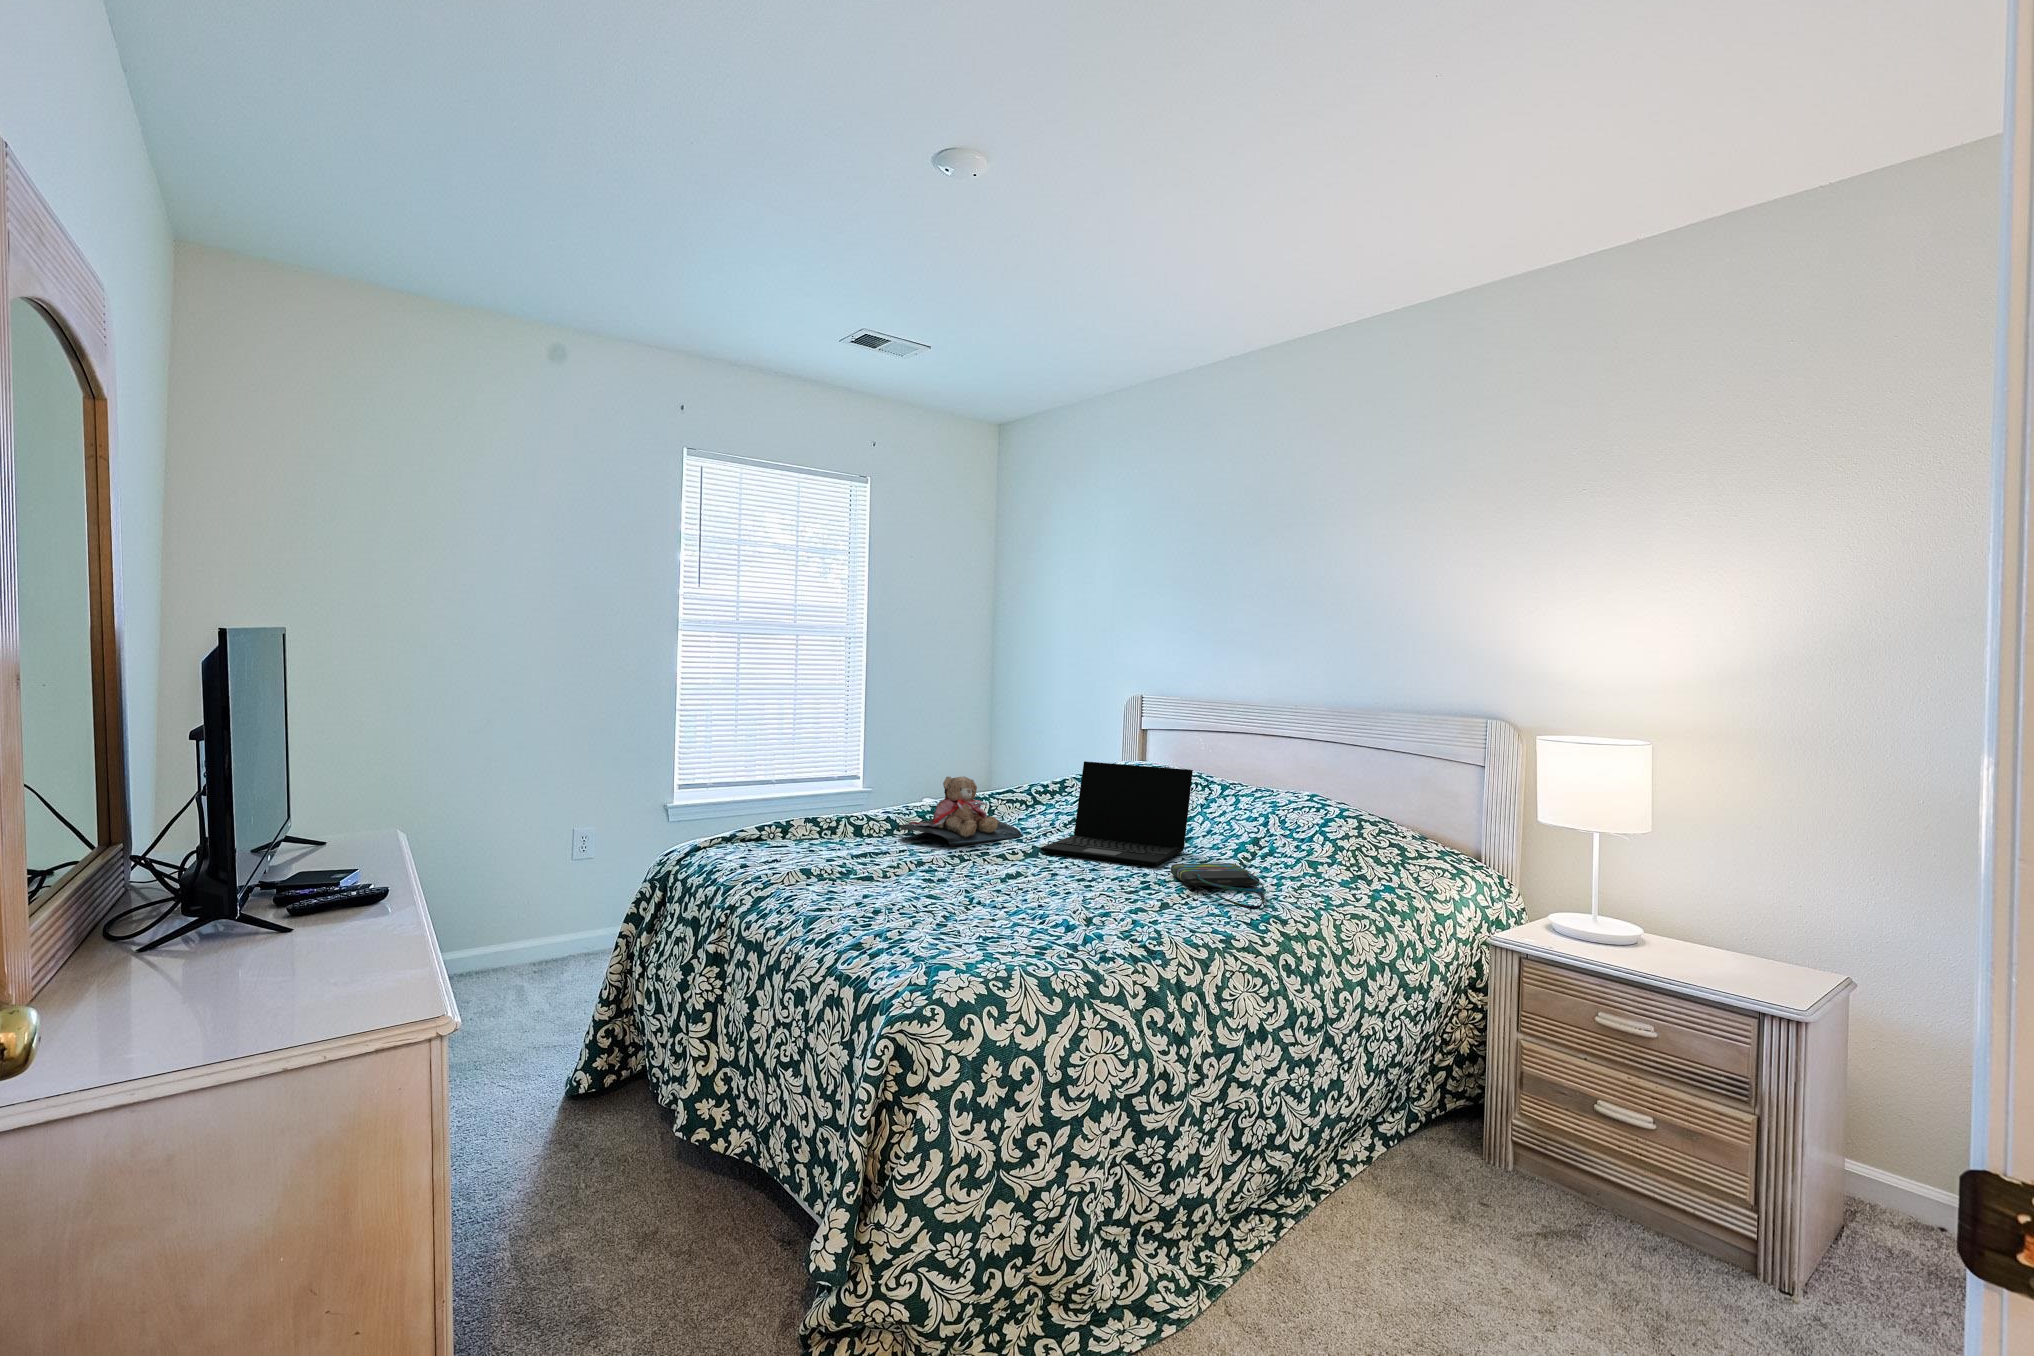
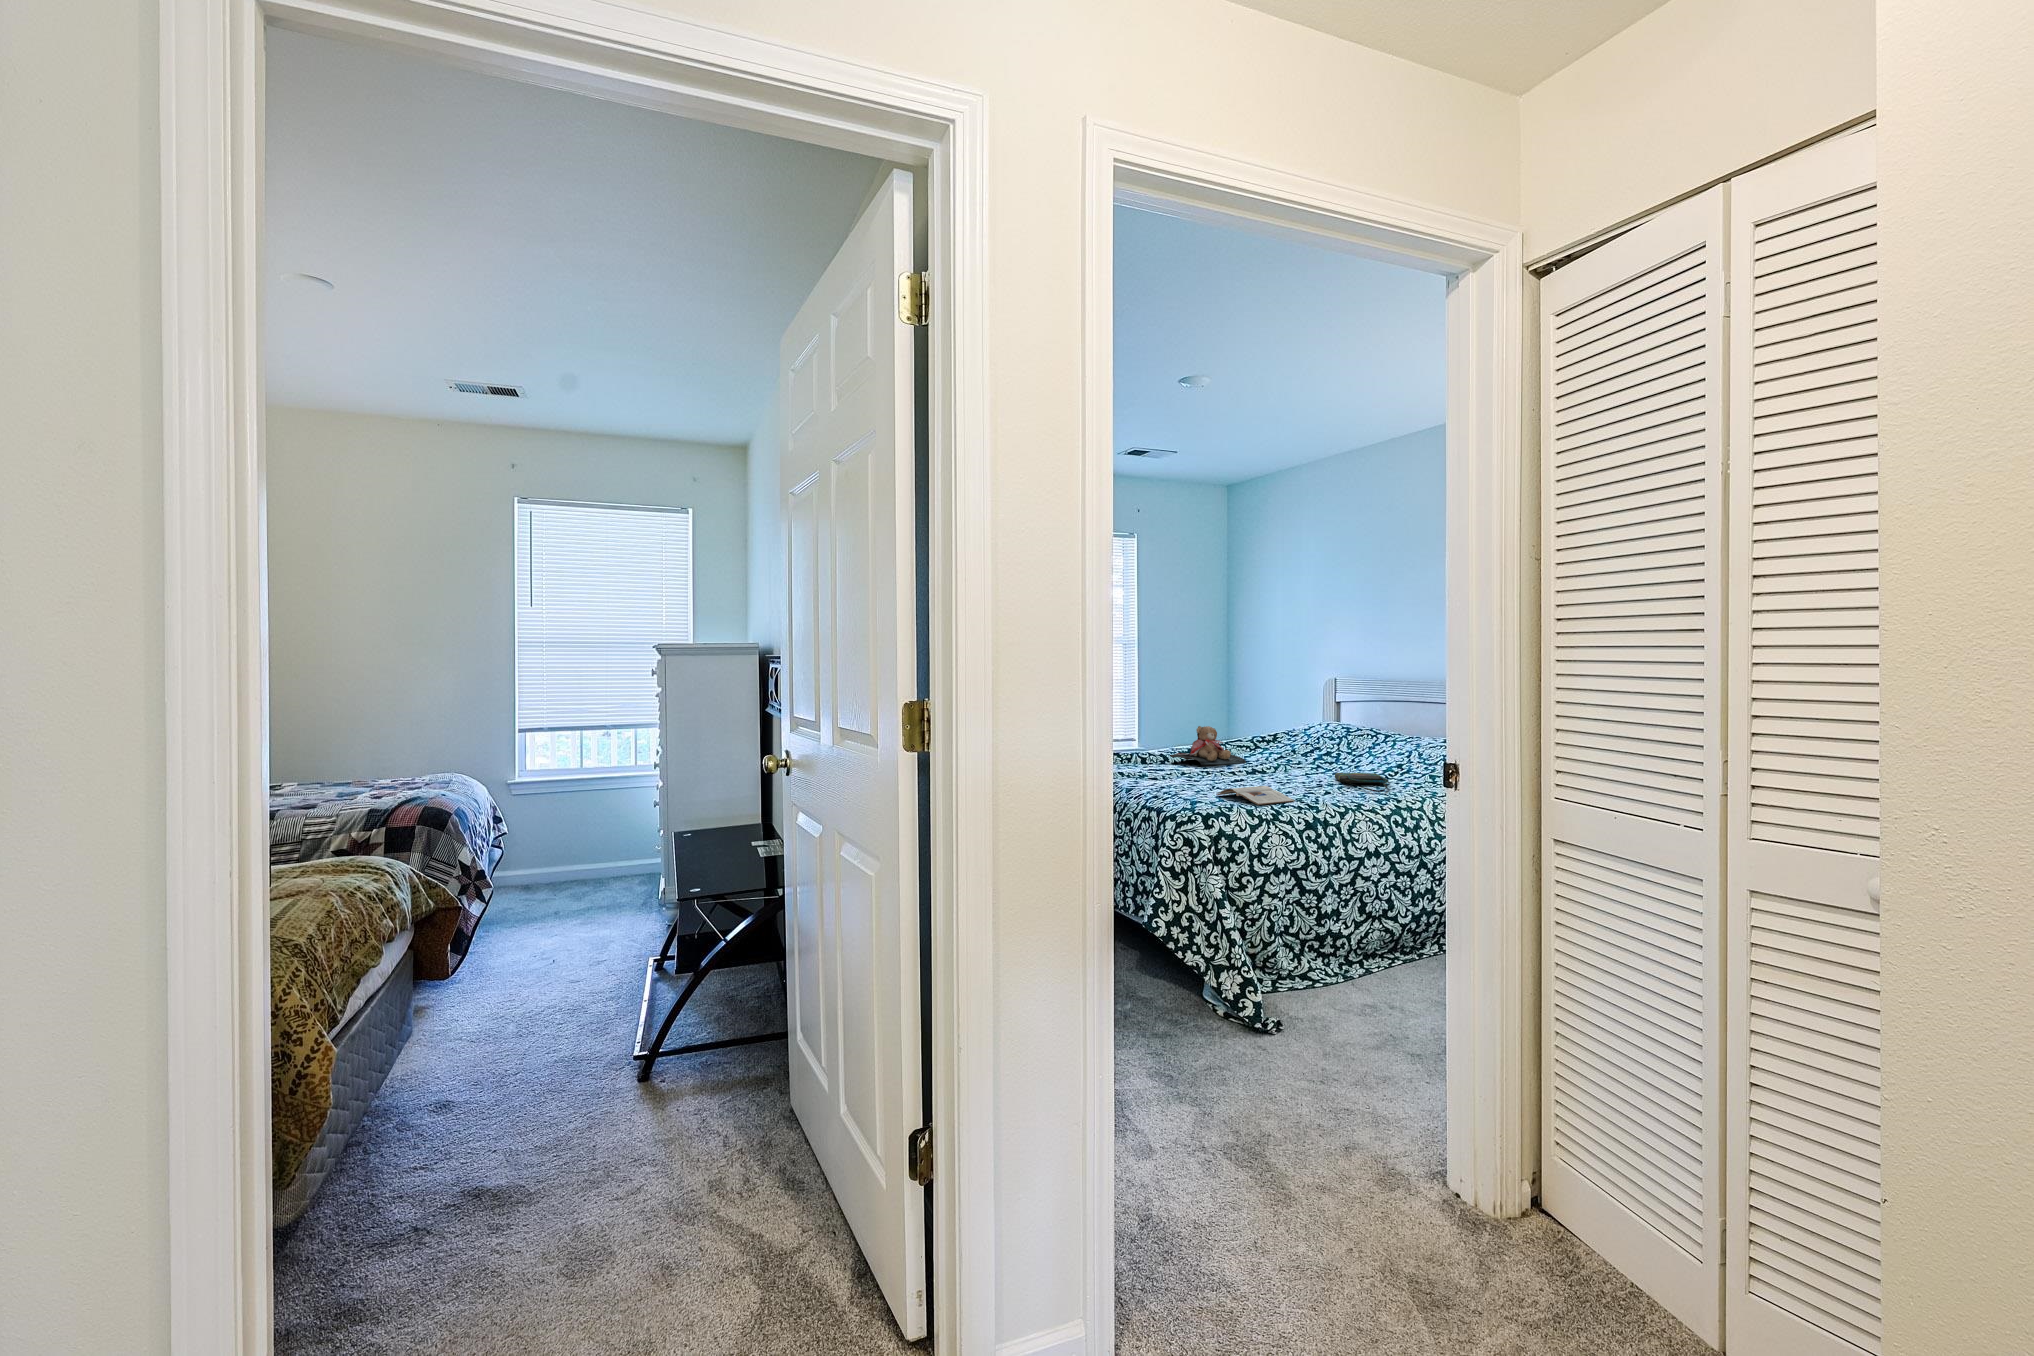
laptop: present [1040,761,1193,866] -> none [1256,717,1354,775]
magazine: none [976,907,1121,959] -> present [1216,786,1295,805]

